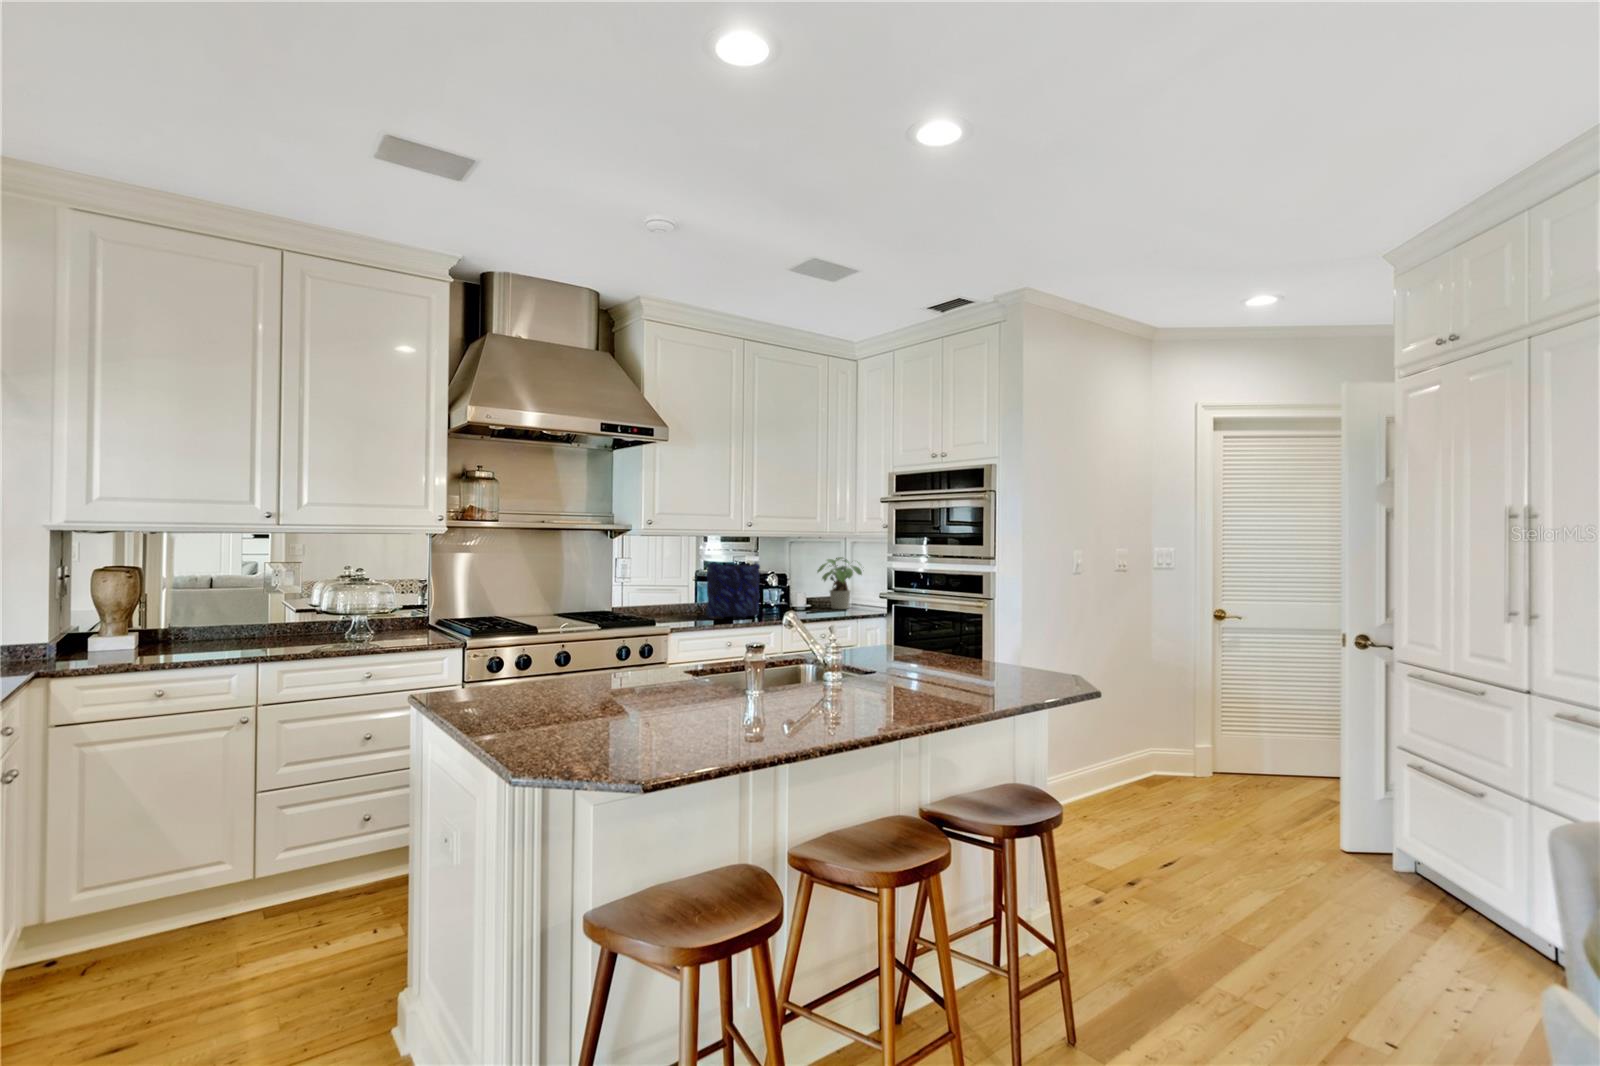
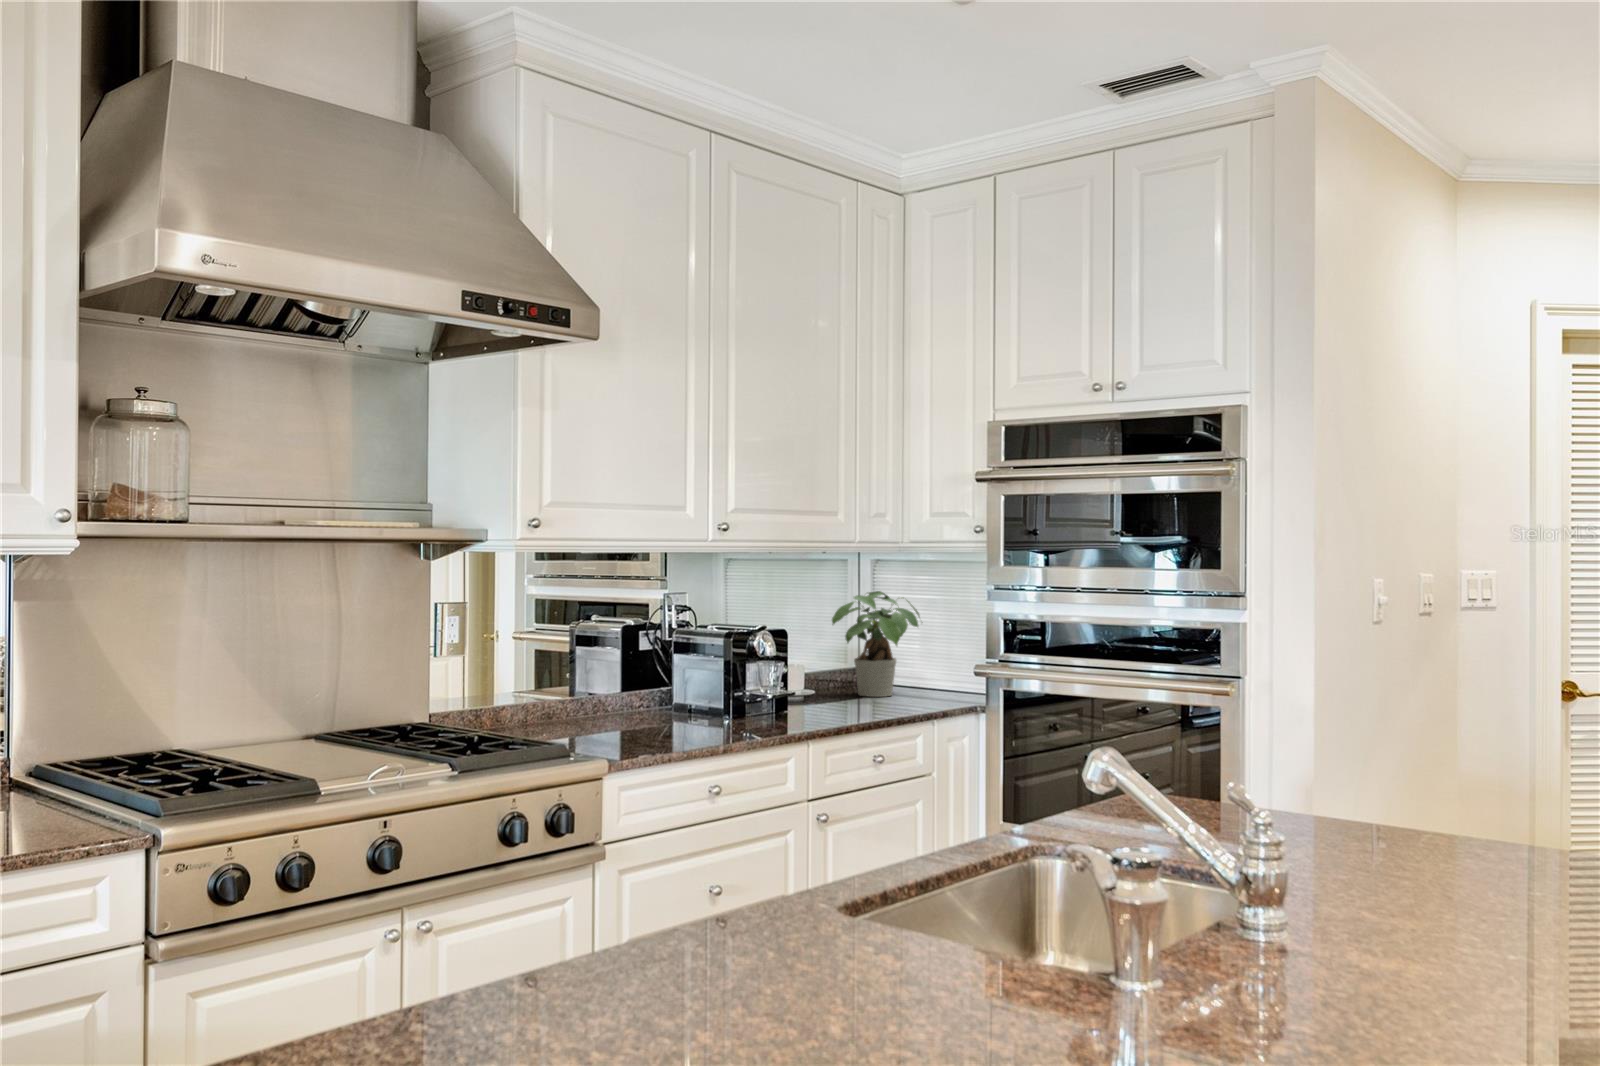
vase: present [706,562,760,618] -> none [638,606,754,730]

